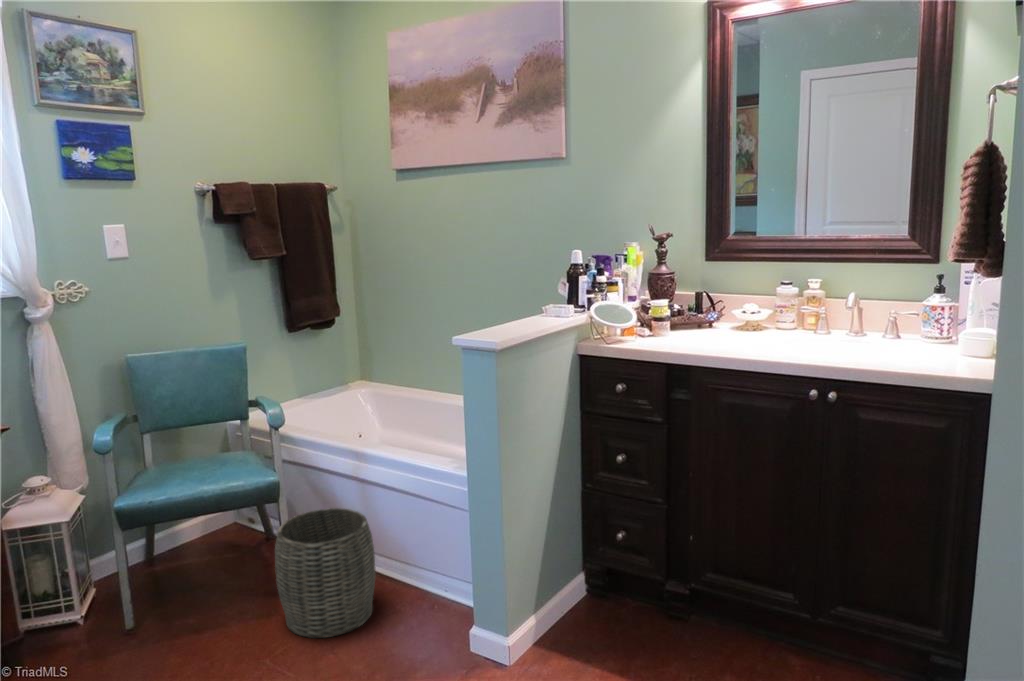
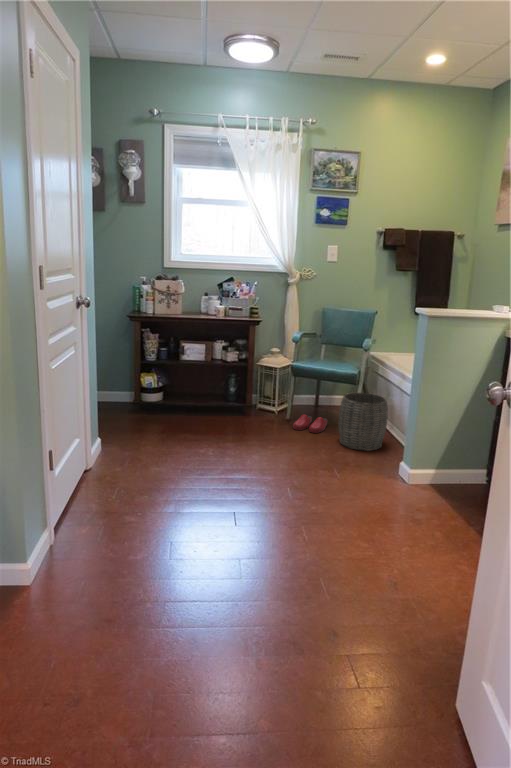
slippers: none [157,589,233,649] -> present [293,414,327,433]

